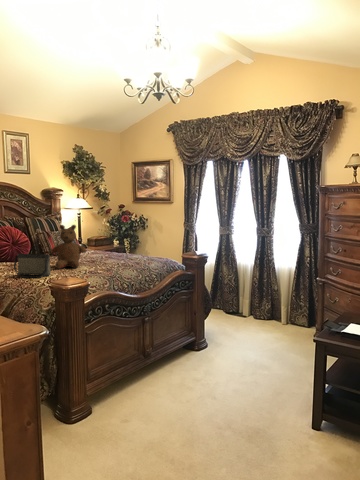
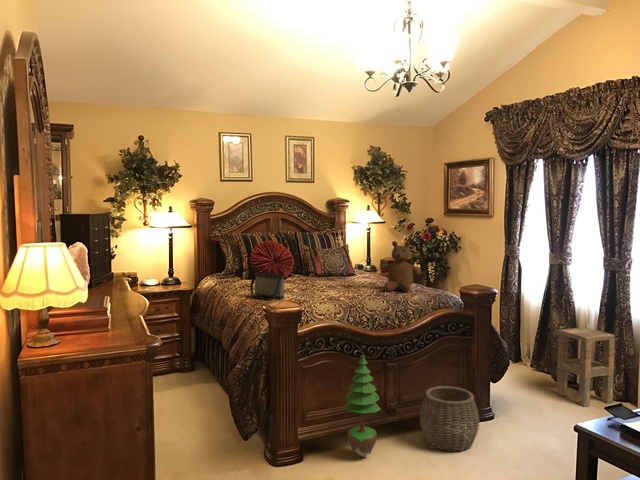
teddy bear: present [51,225,86,269] -> present [381,241,421,292]
side table: none [233,275,267,327] -> present [557,327,615,407]
potted tree: none [123,313,153,396] -> present [344,355,381,457]
woven basket: none [170,328,213,376] -> present [420,386,479,451]

